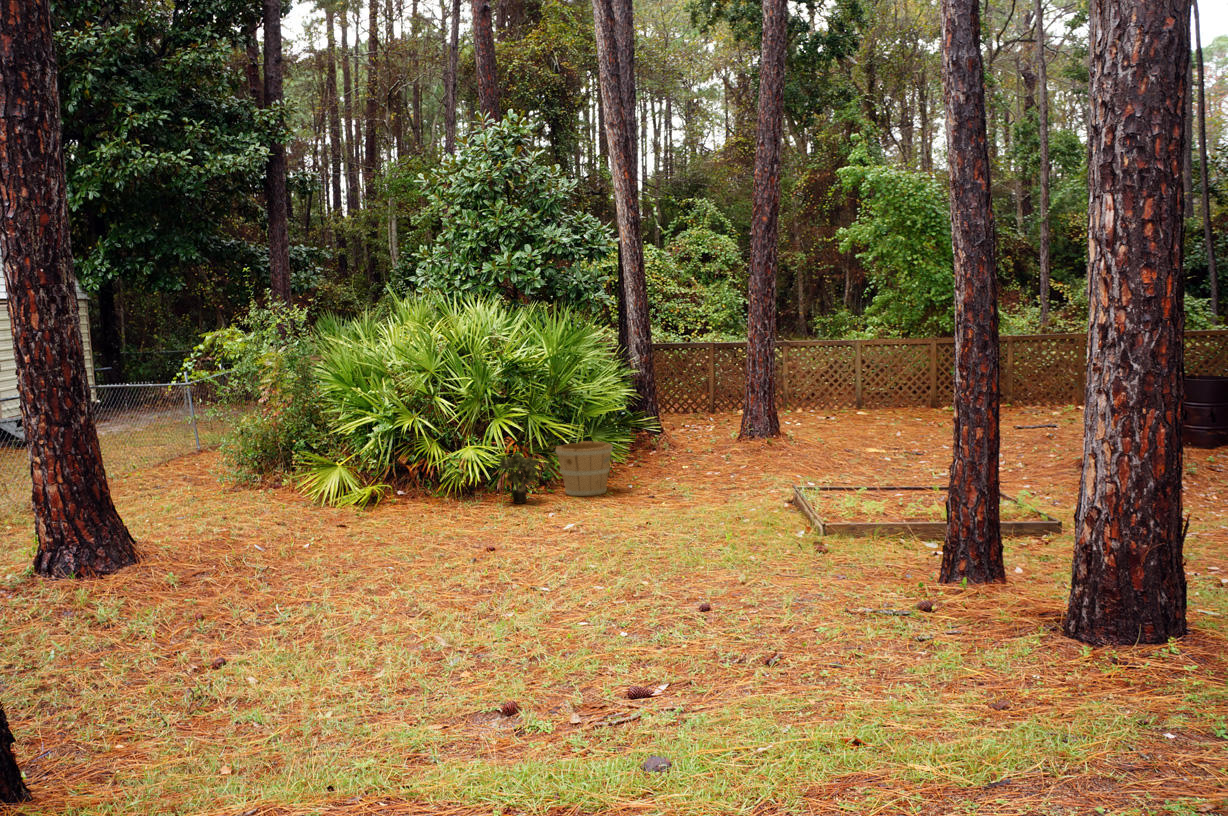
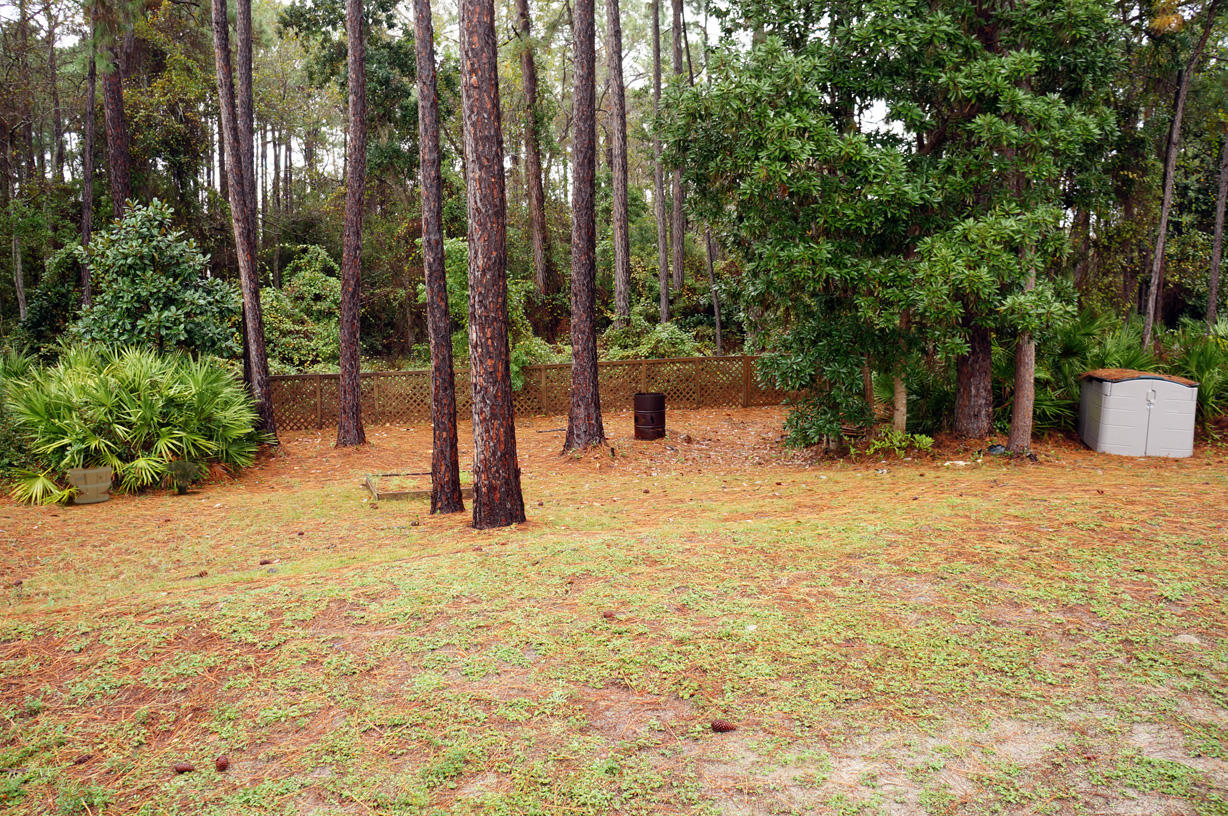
wooden bucket: present [556,441,613,496] -> present [68,465,112,504]

